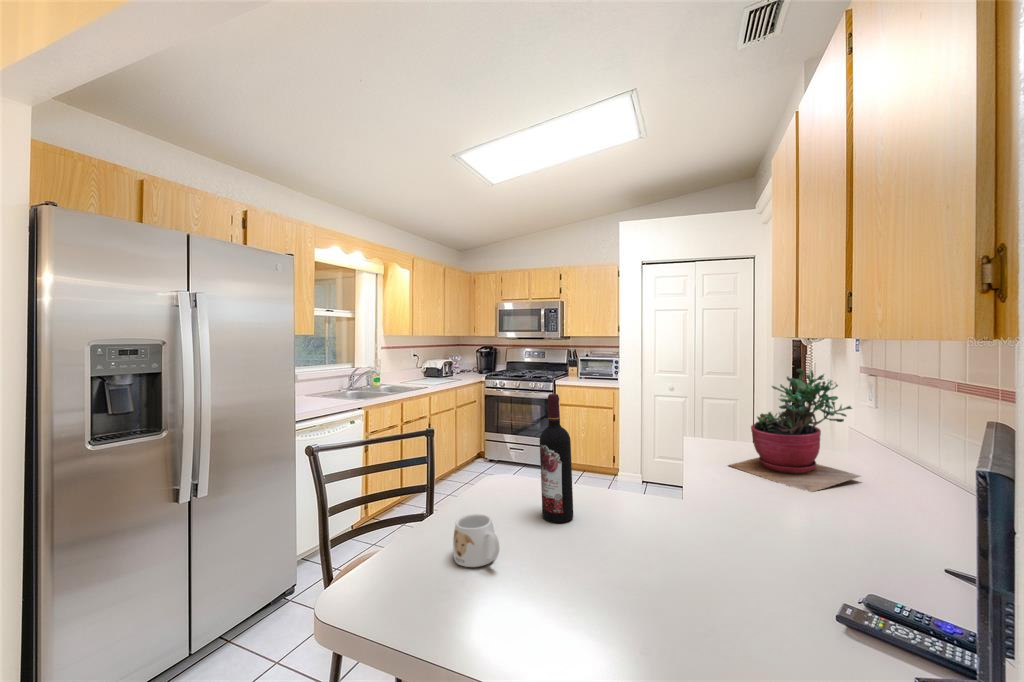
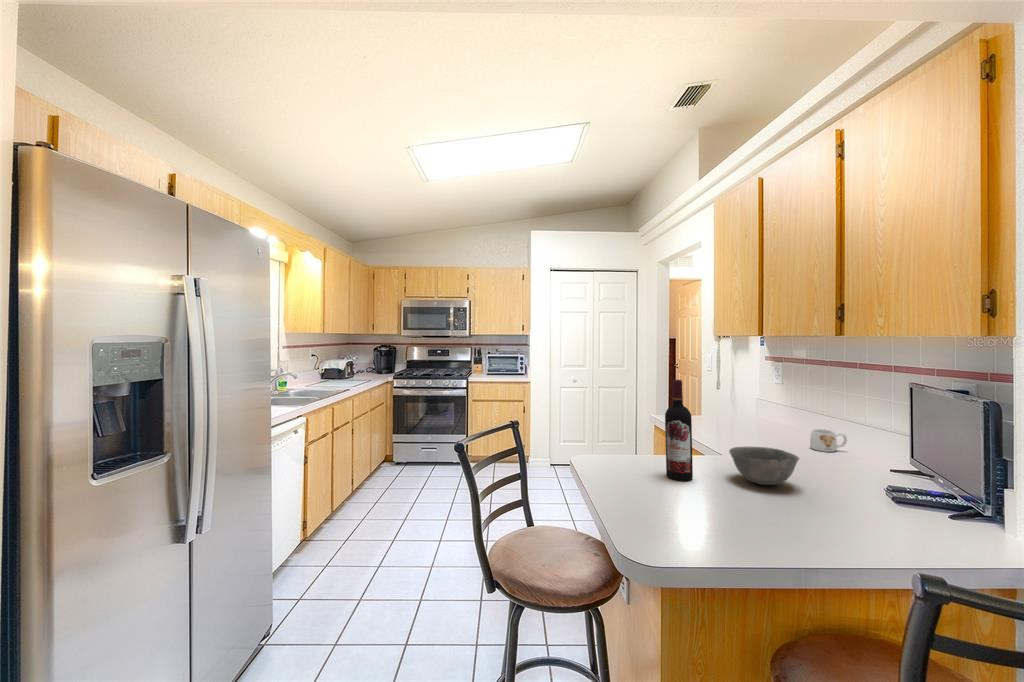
succulent plant: present [729,369,861,492] -> none [709,358,793,443]
bowl: none [614,489,701,550] -> present [729,447,799,485]
mug: present [453,514,499,567] -> present [810,429,847,452]

